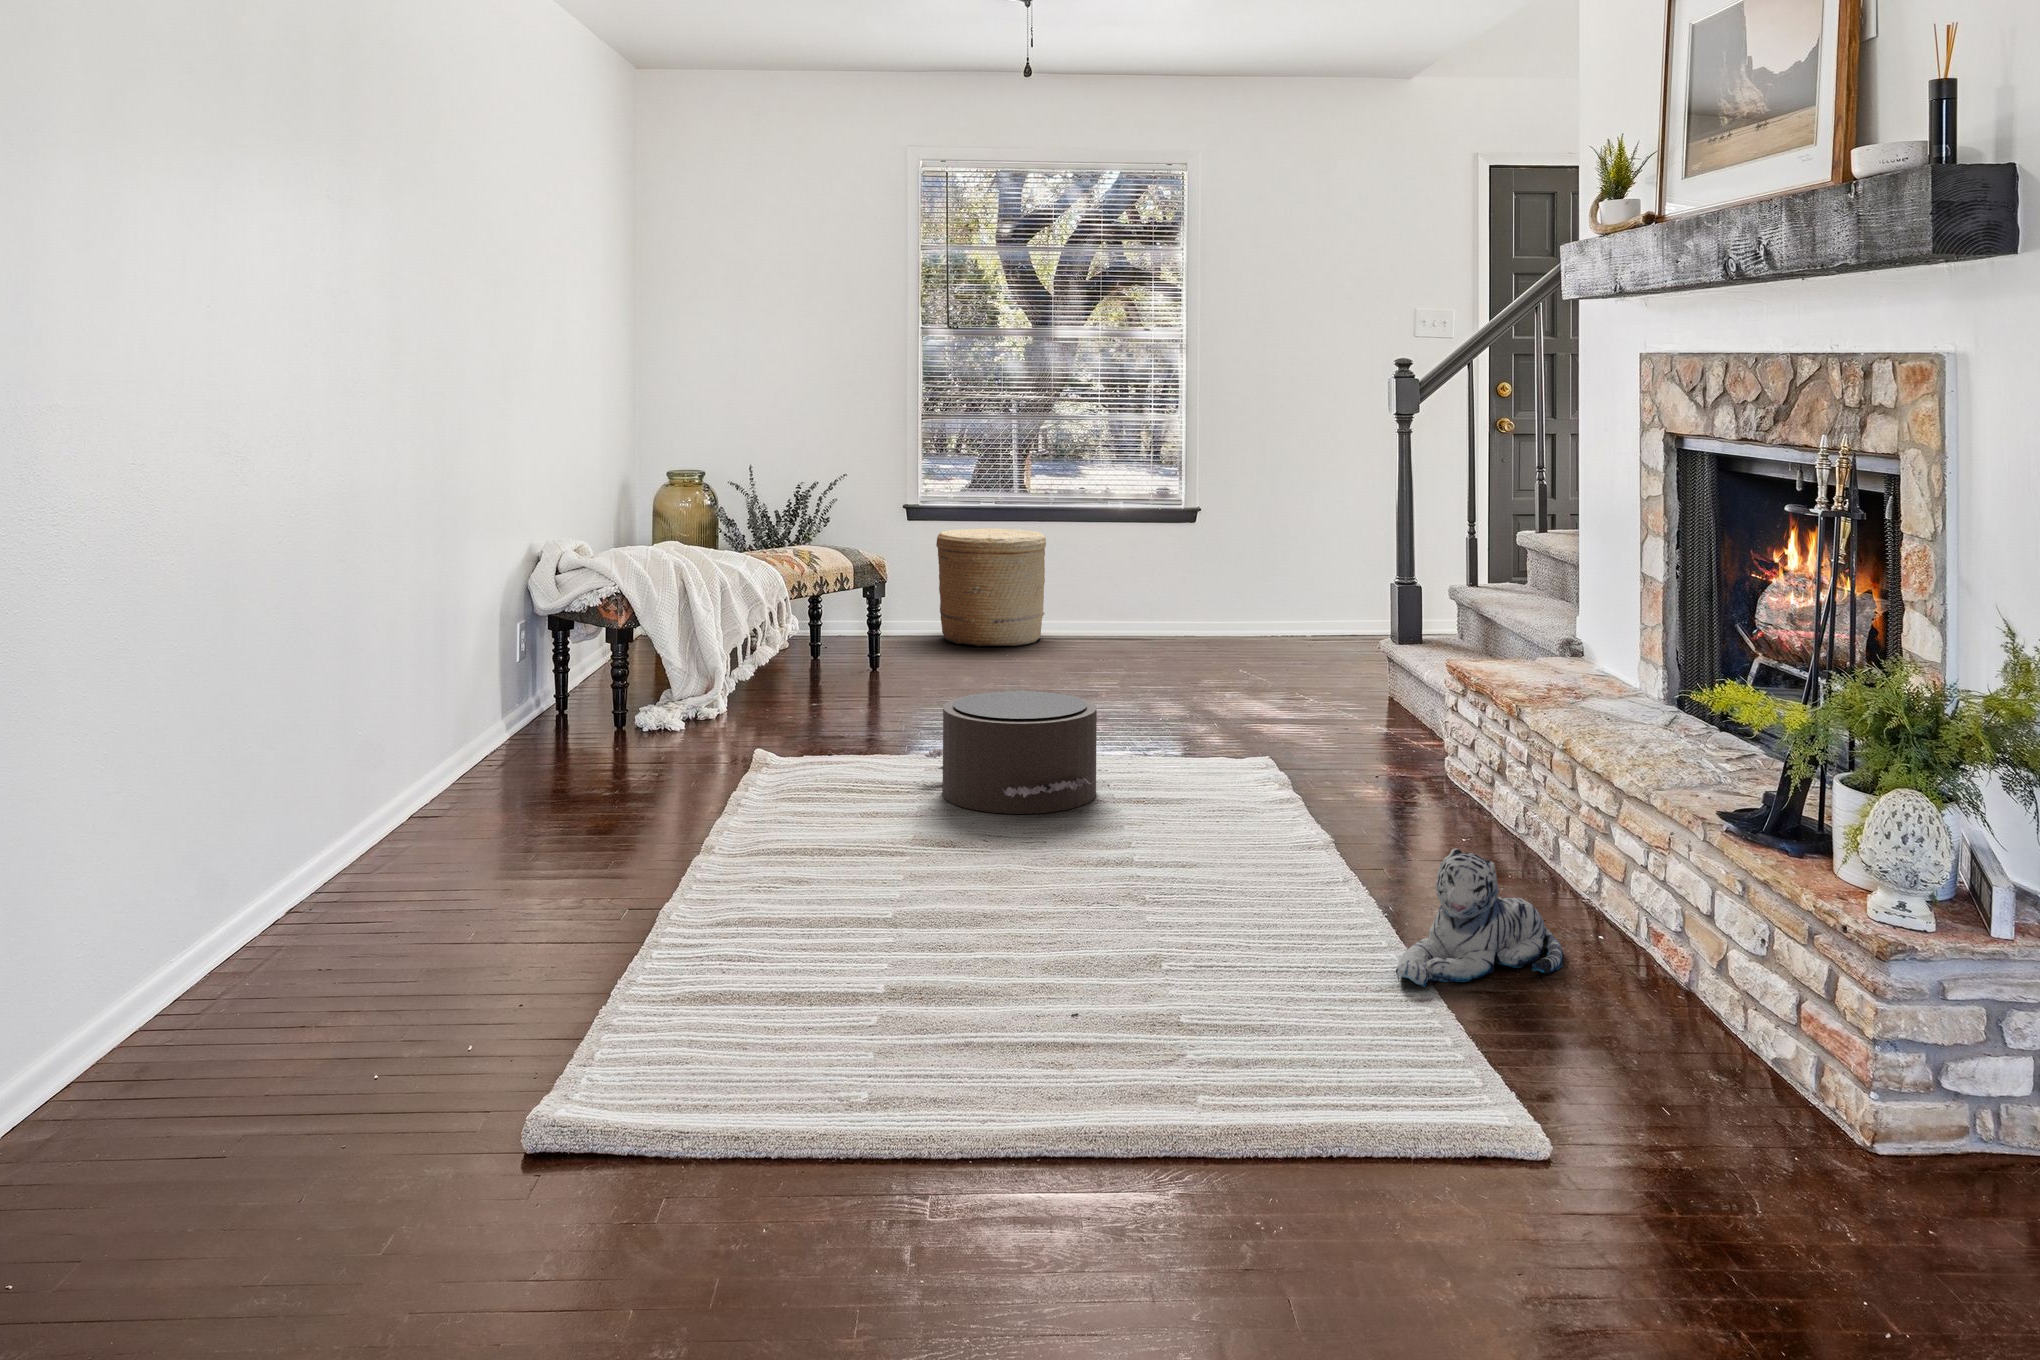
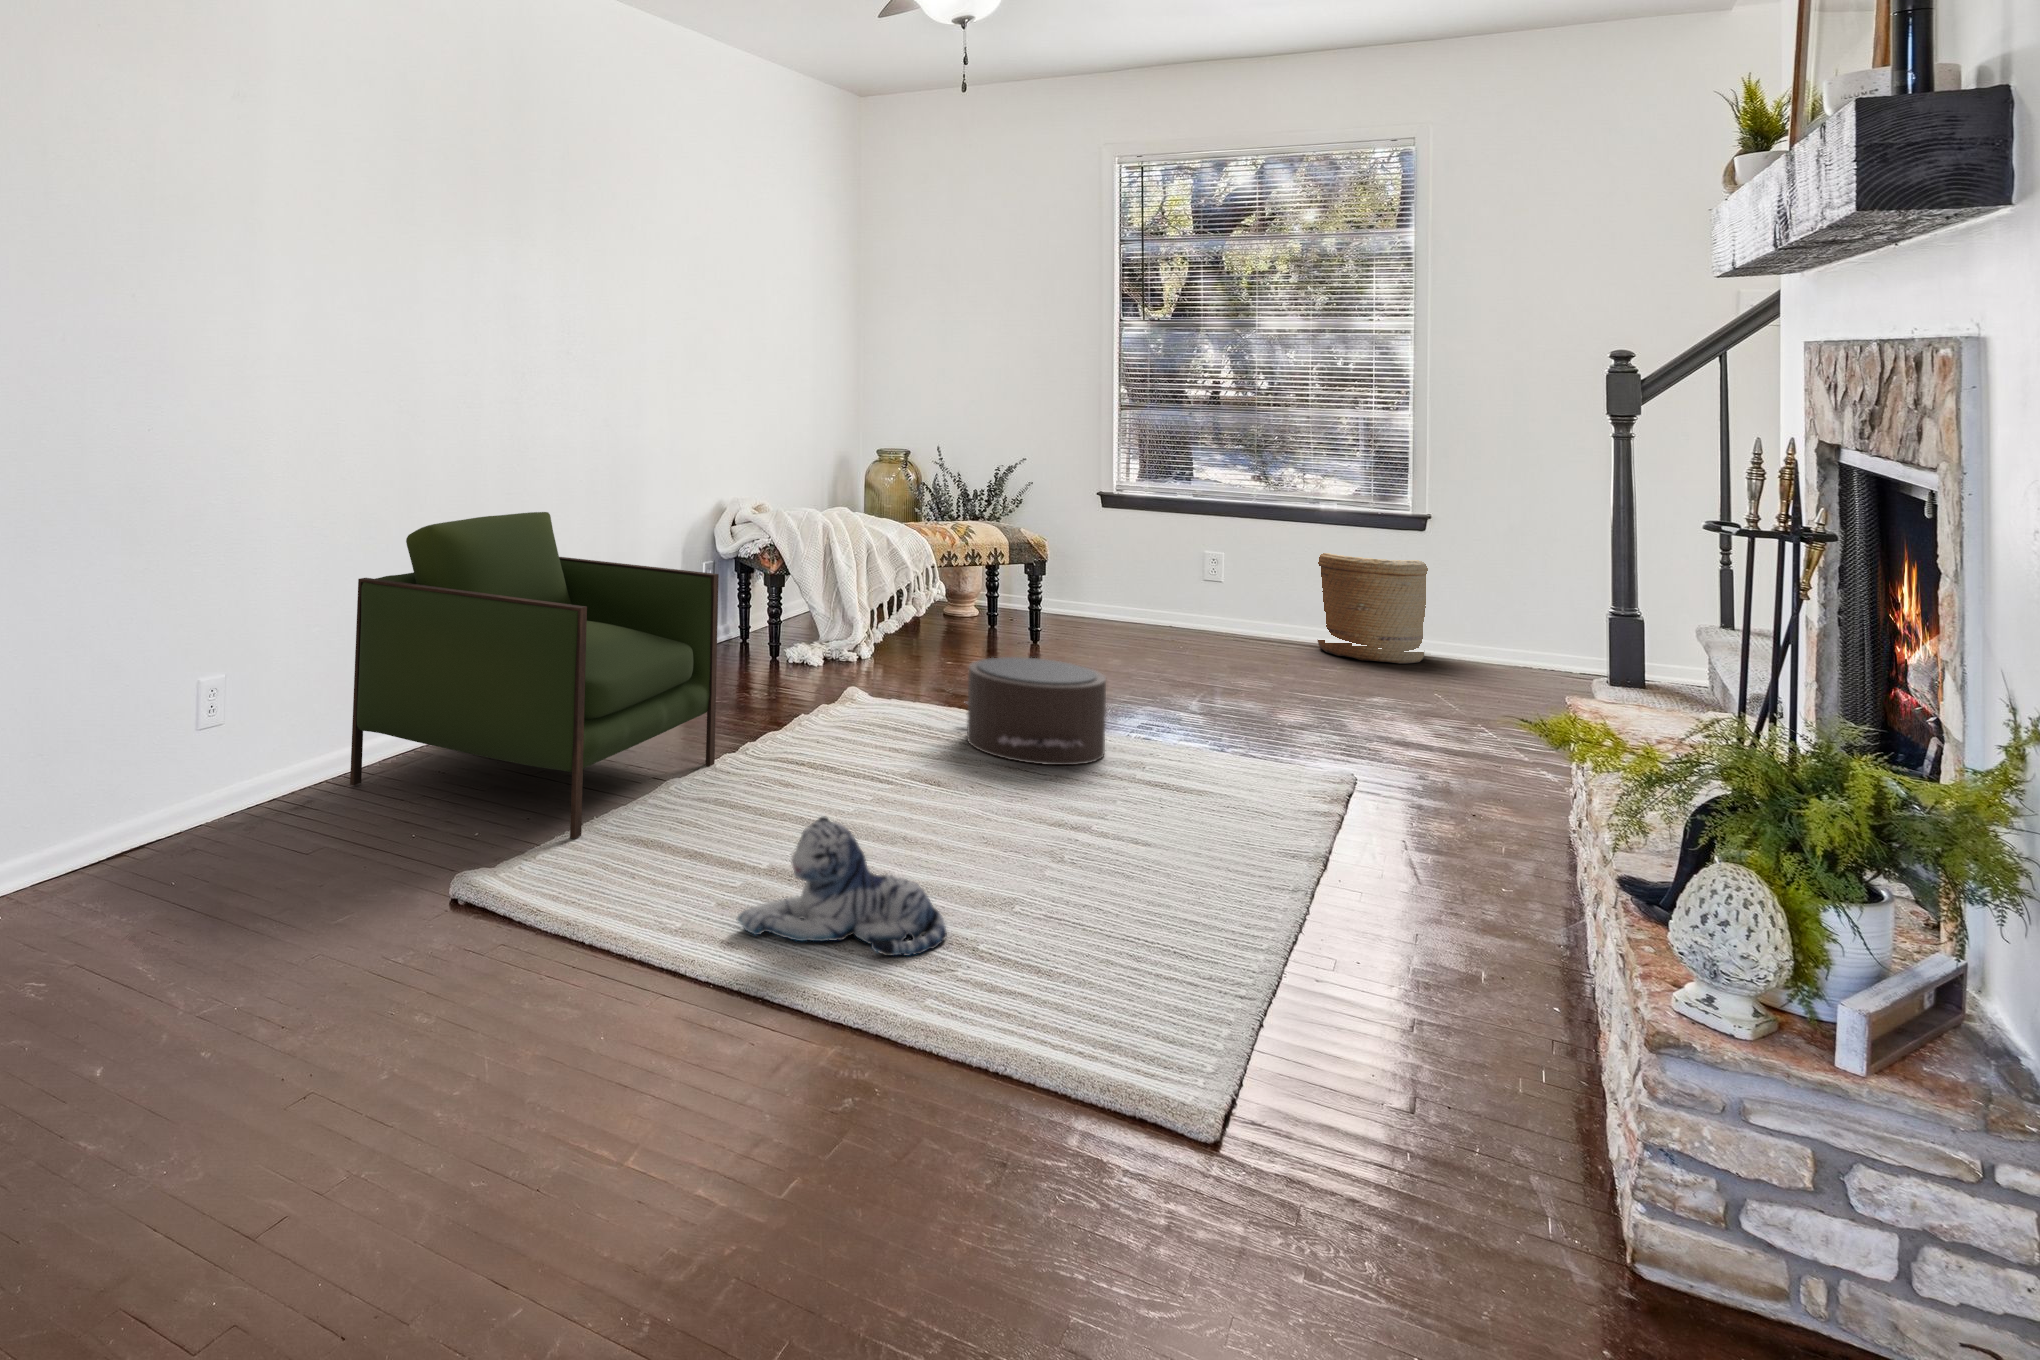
woven basket: present [936,528,1046,647] -> present [1318,553,1428,664]
armchair: none [200,575,691,1025] -> present [350,512,719,839]
plush toy: present [1396,849,1563,987] -> present [737,816,947,956]

